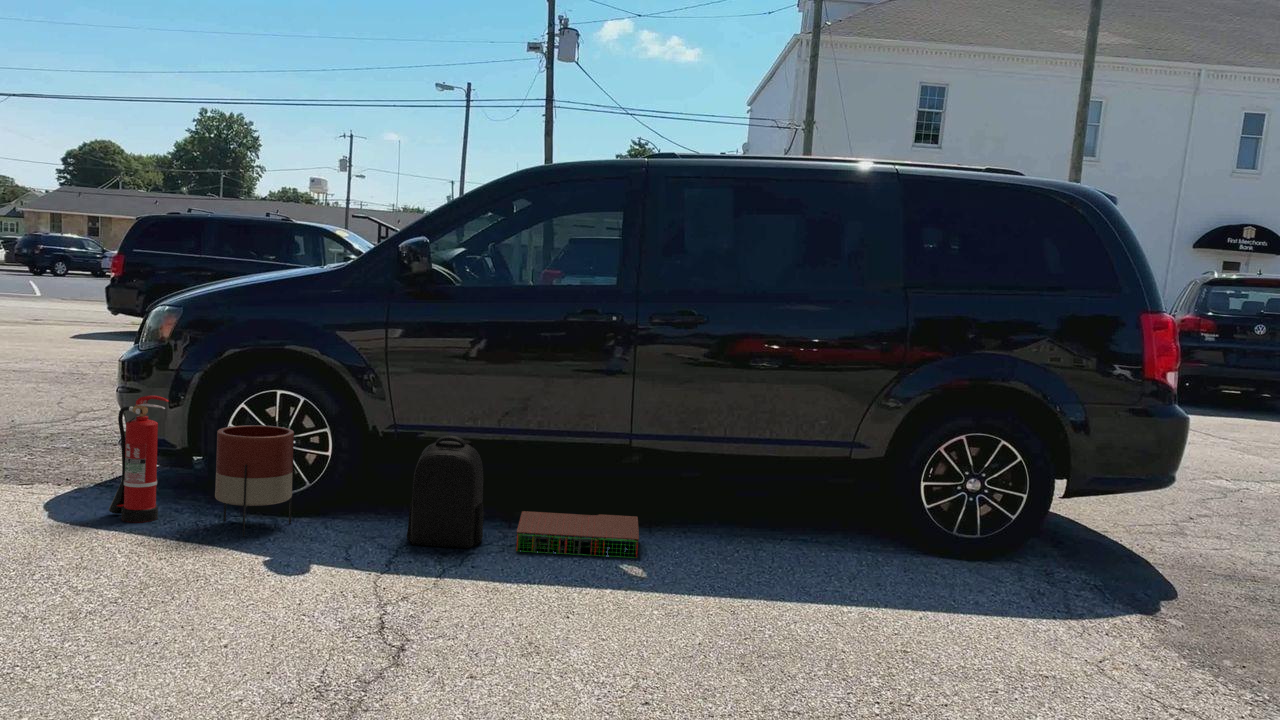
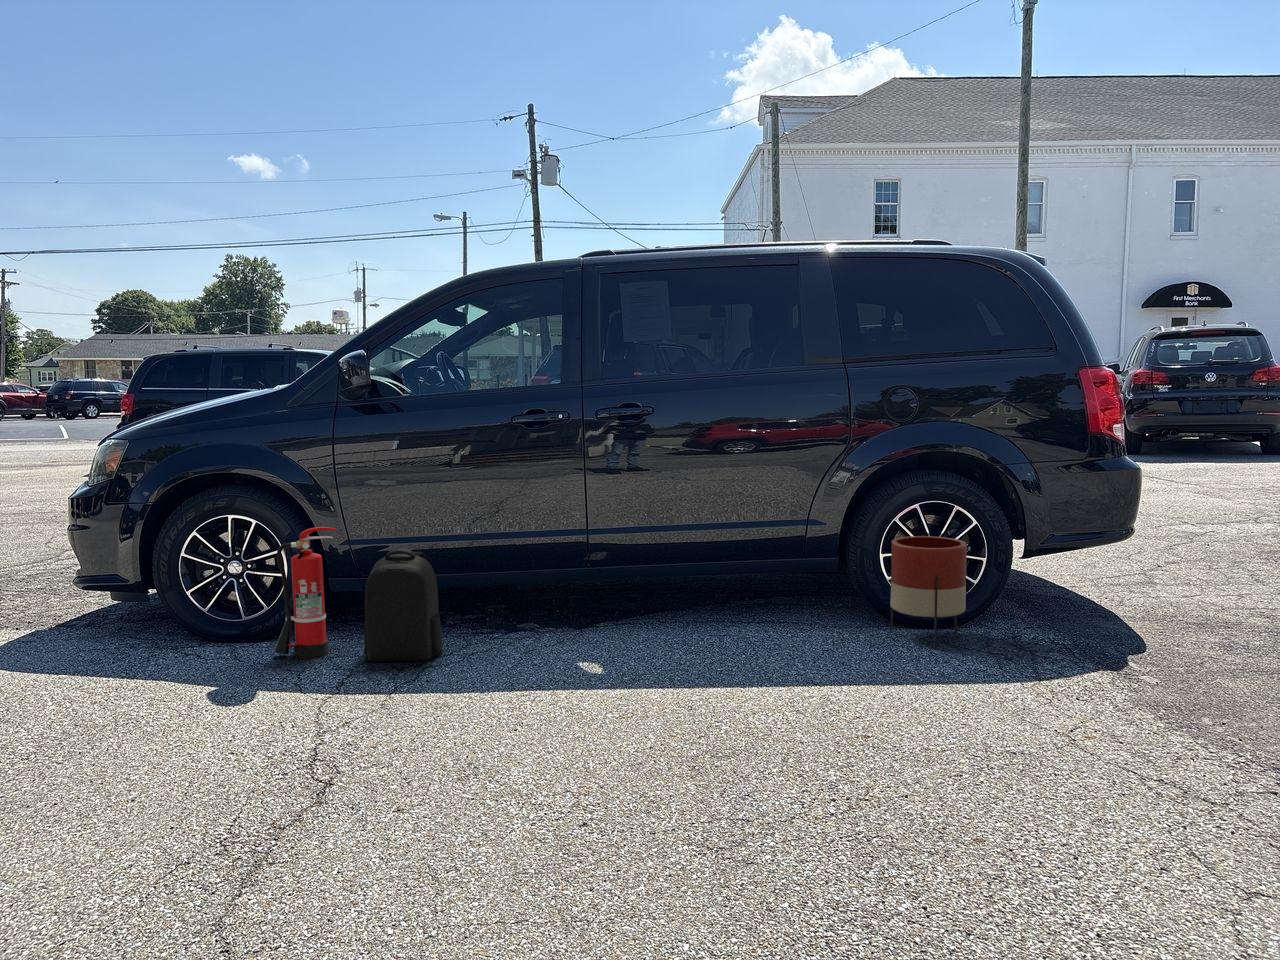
fire extinguisher: present [109,396,169,522] -> present [274,527,337,658]
planter: present [215,425,294,537] -> present [890,536,967,649]
storage bin: present [516,511,639,558] -> none [473,614,598,660]

